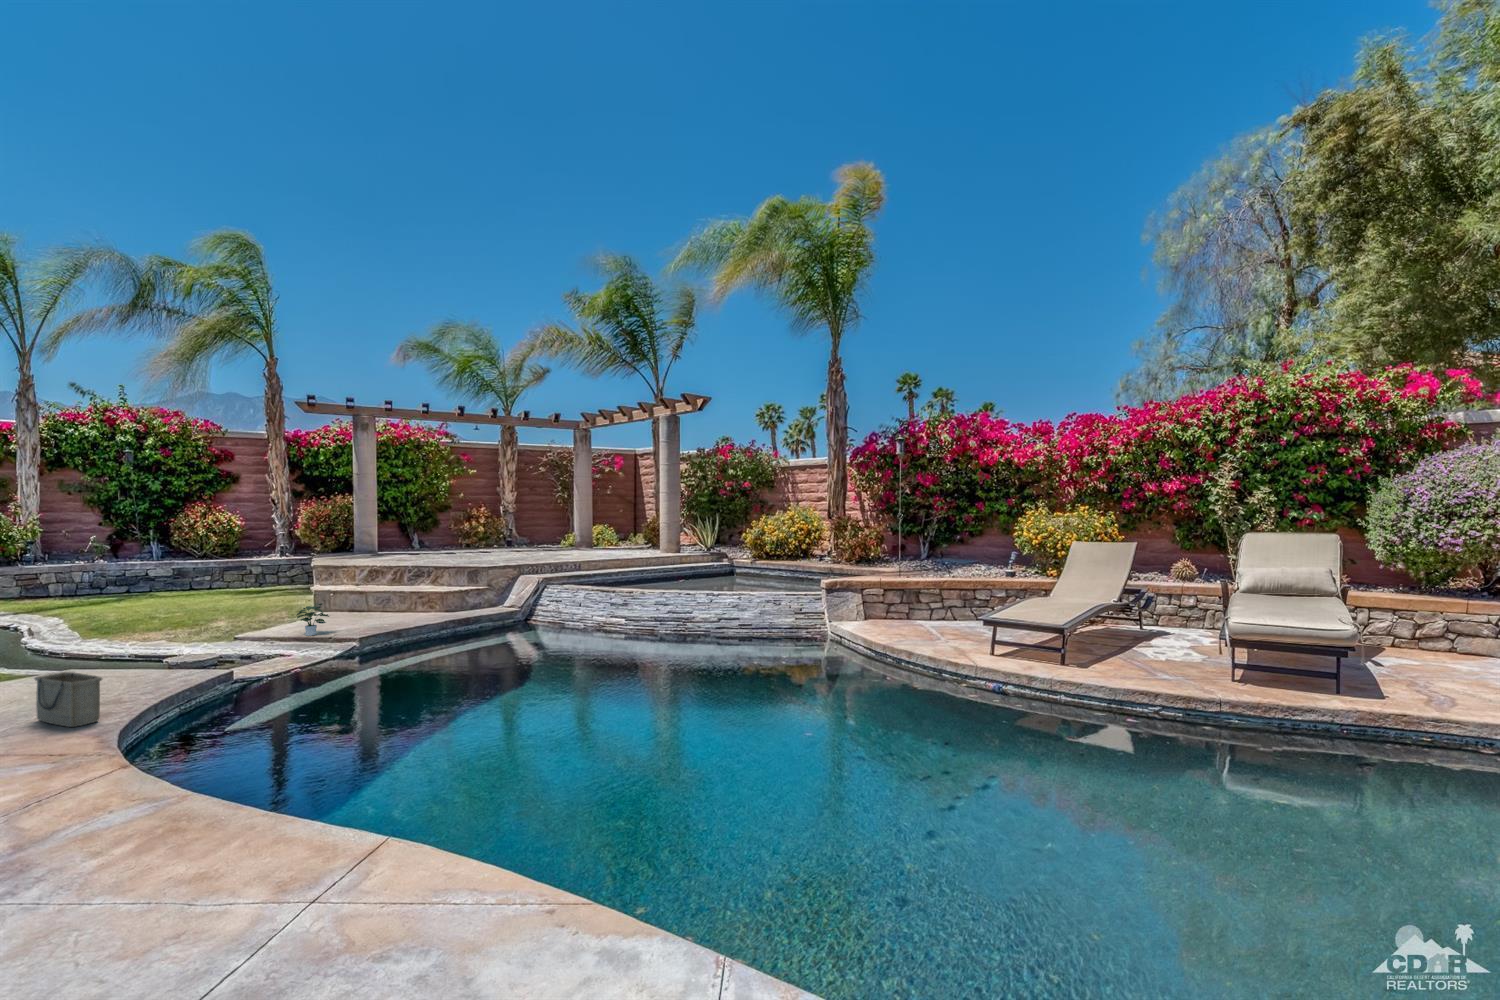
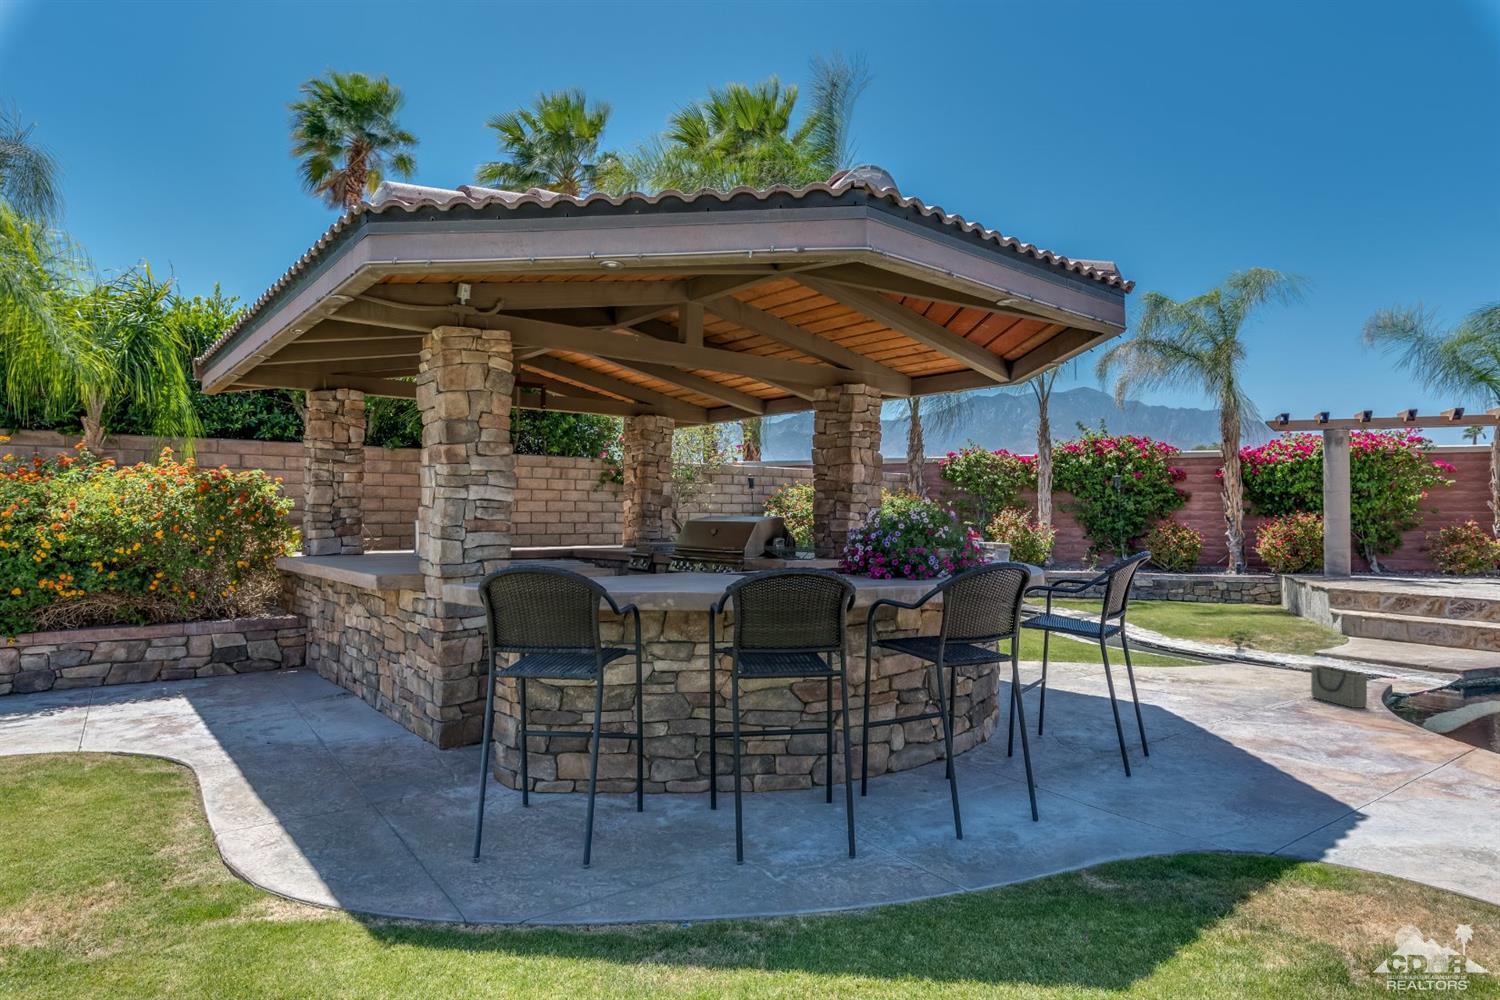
potted plant: present [297,603,329,636] -> present [1228,630,1257,659]

